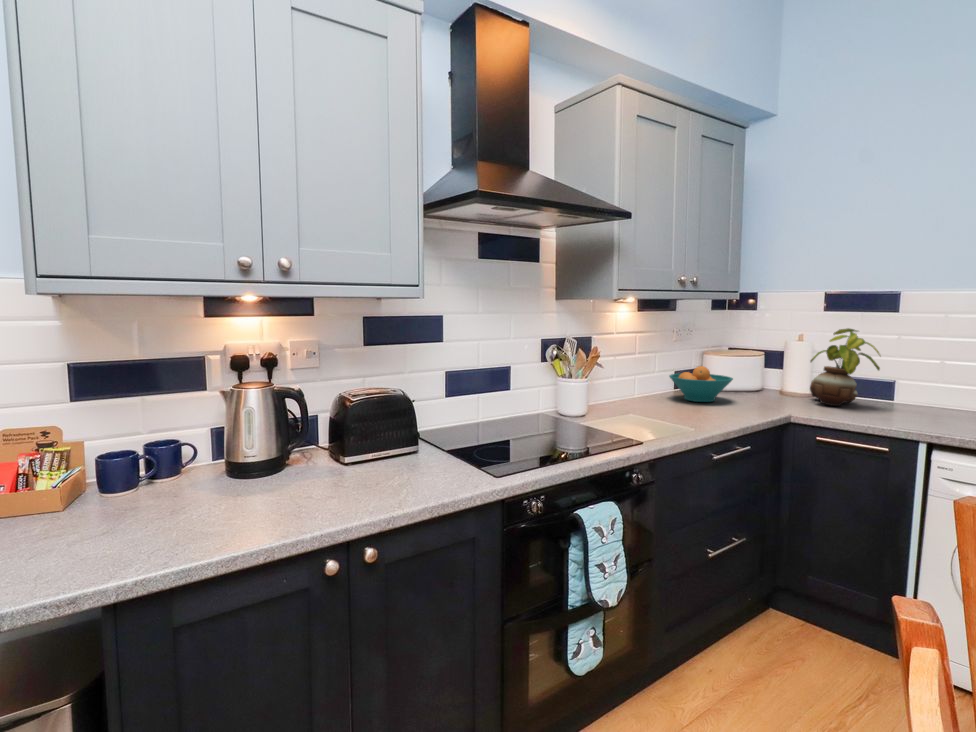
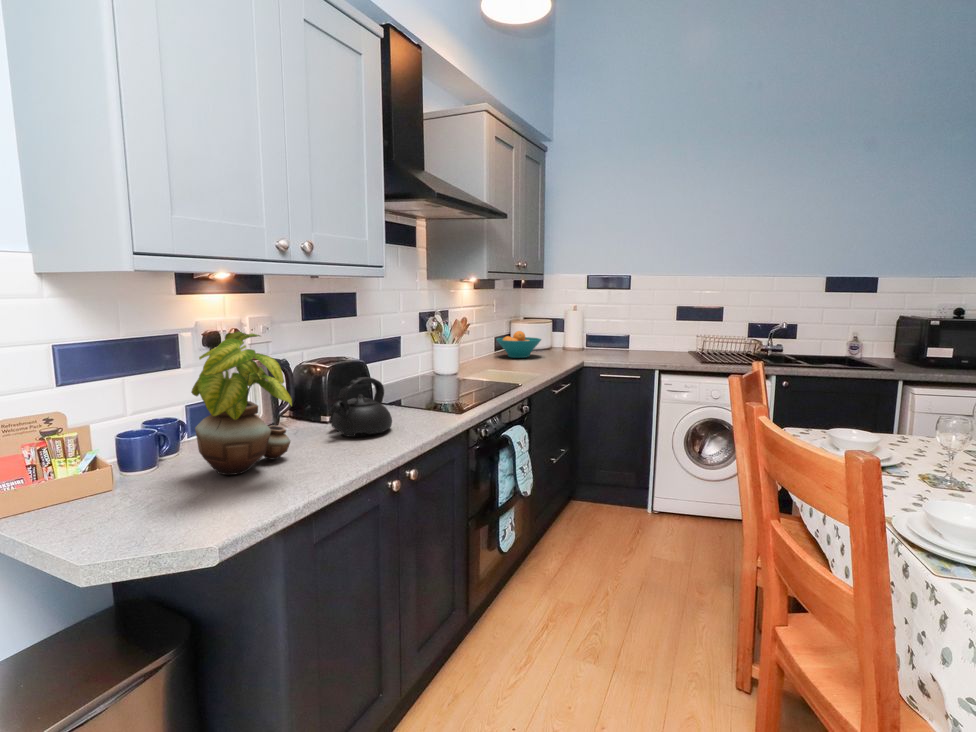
potted plant: present [810,328,880,406] -> present [191,332,292,475]
teapot: none [313,418,396,492] -> present [330,377,392,437]

